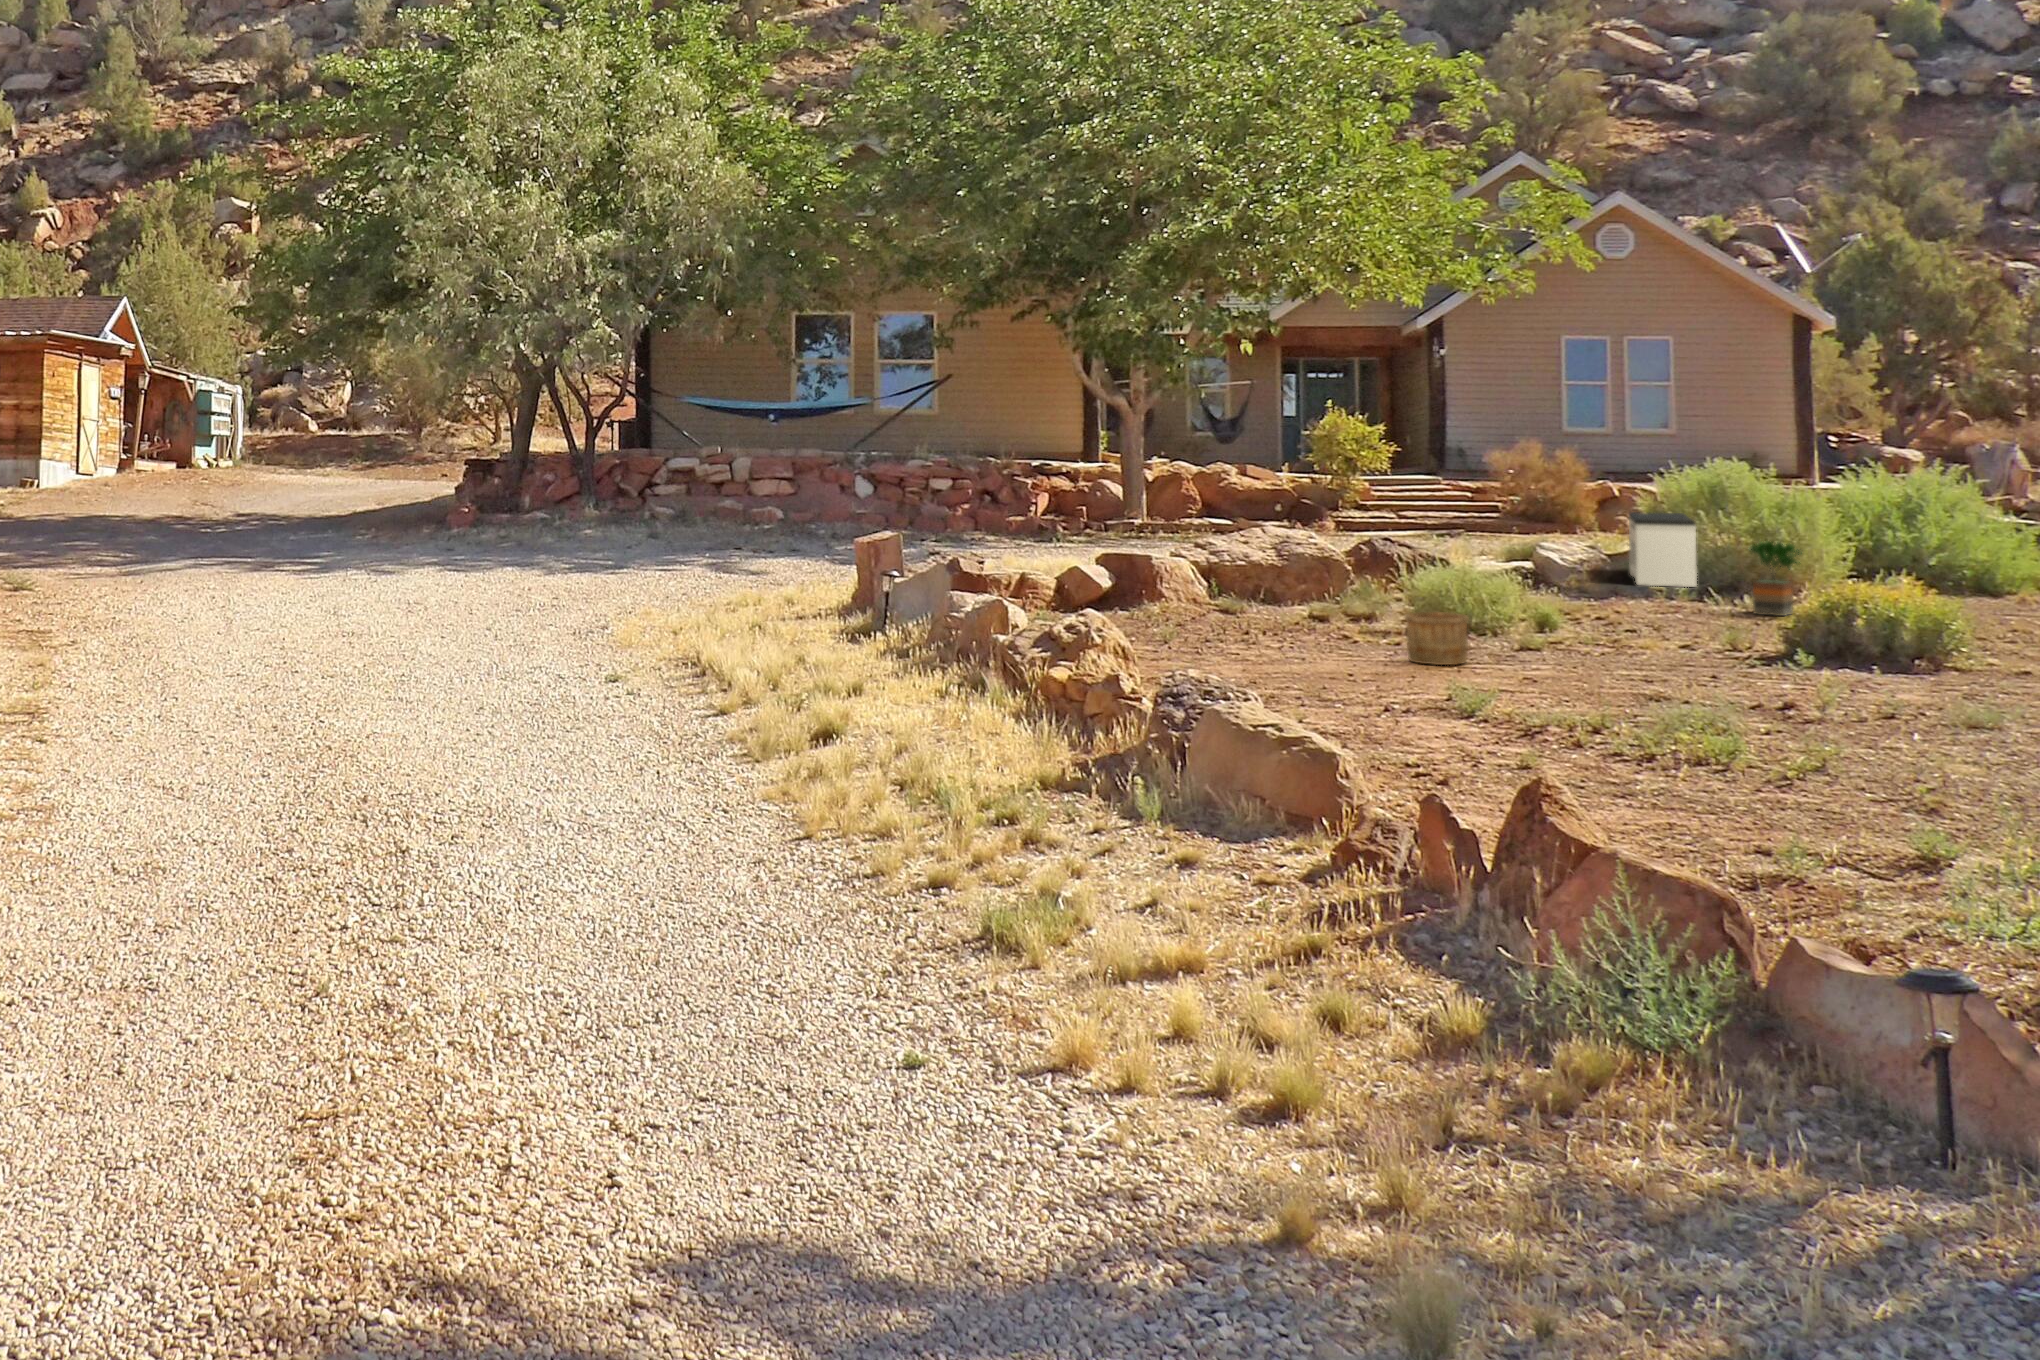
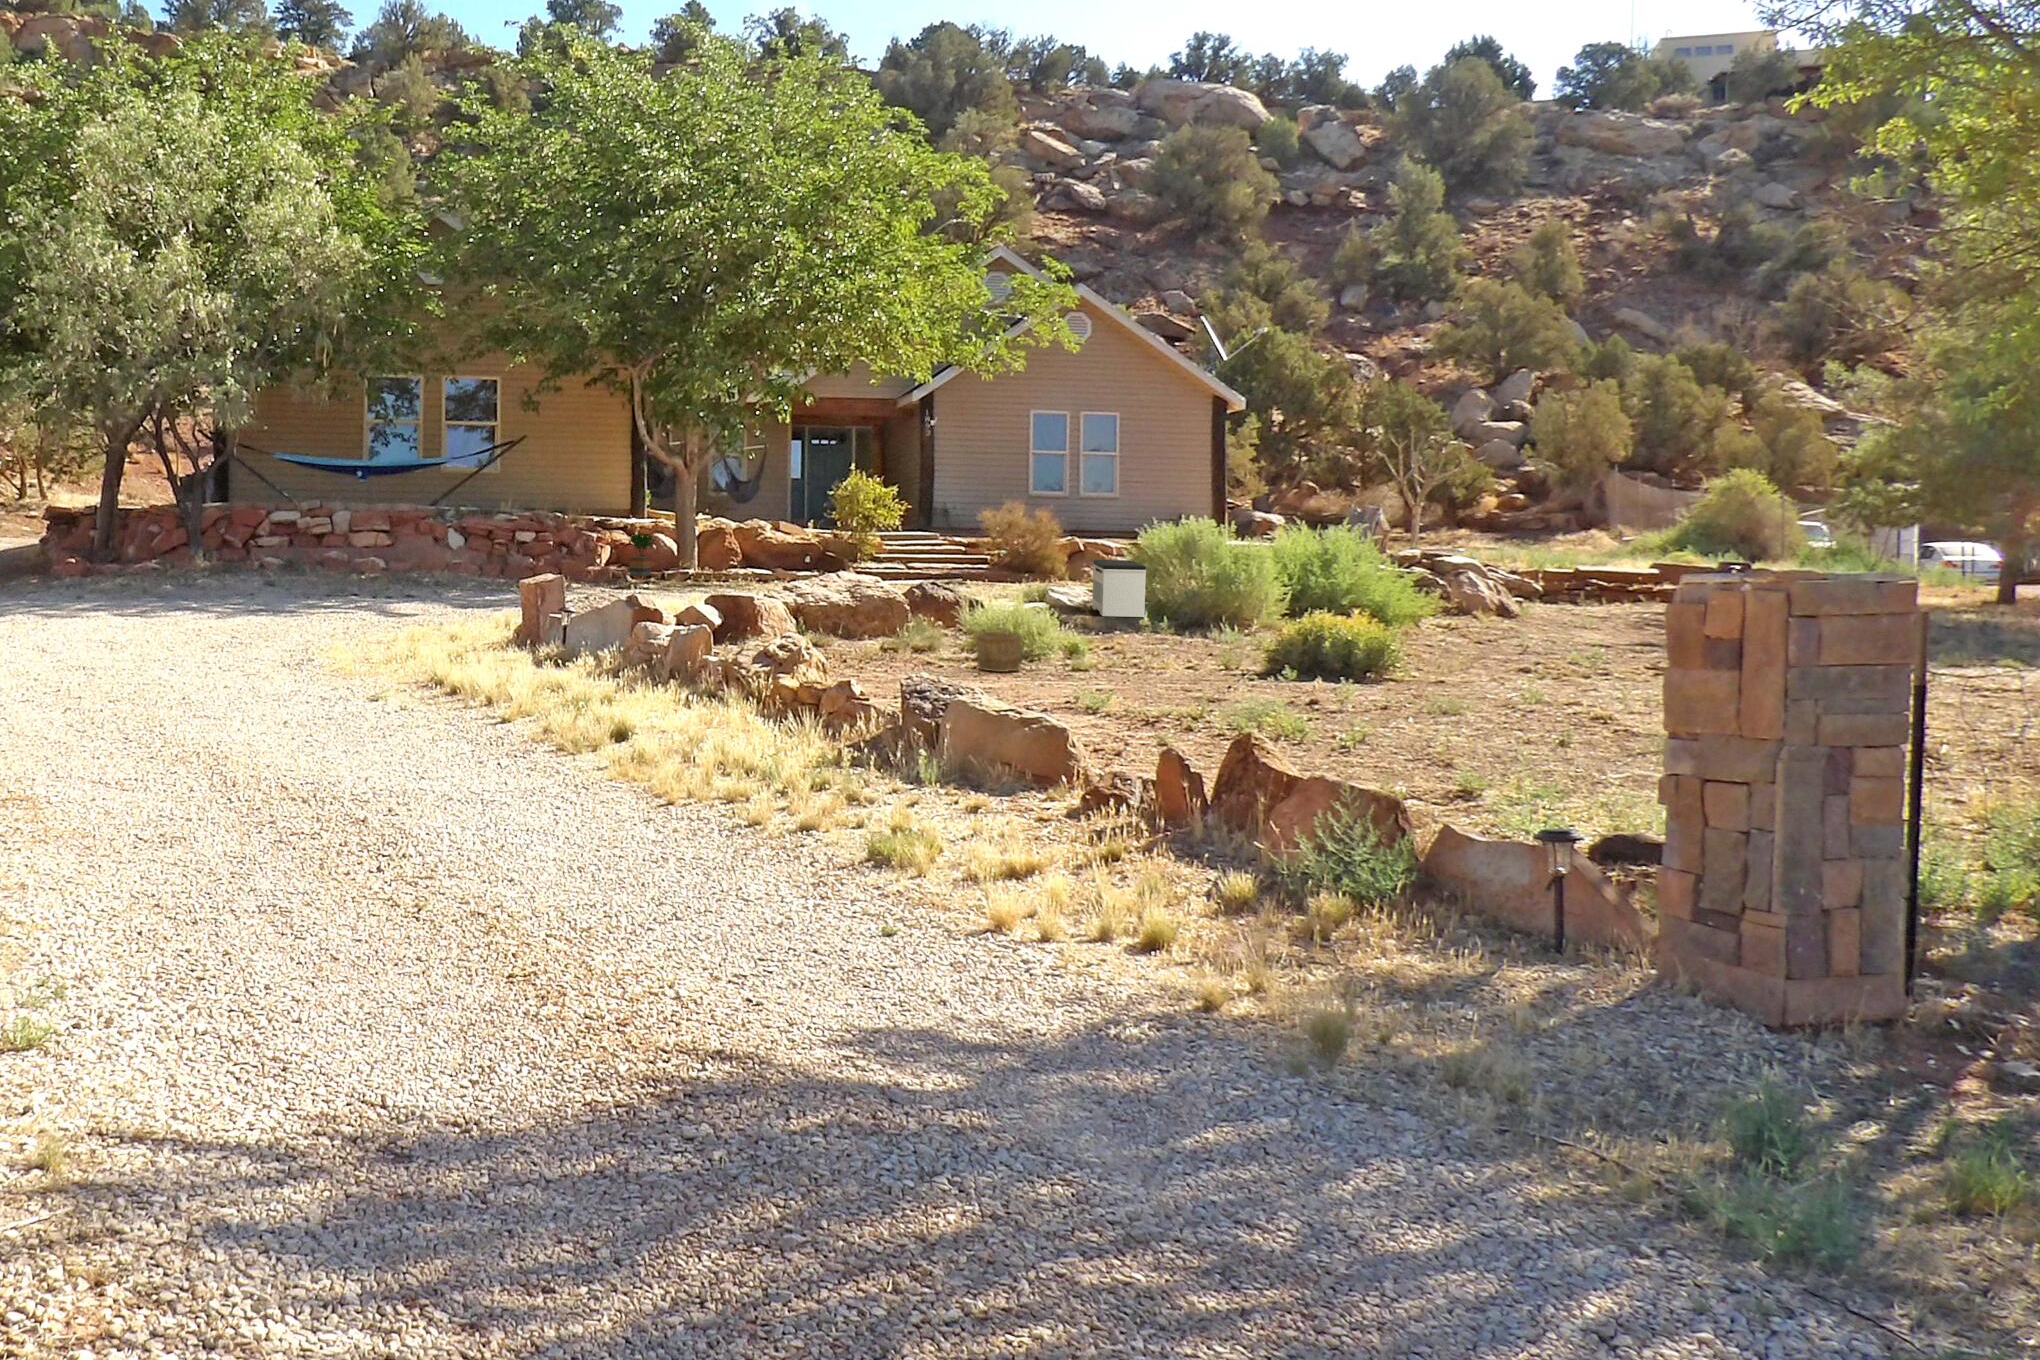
potted tree: present [1749,541,1802,616] -> present [630,534,655,576]

